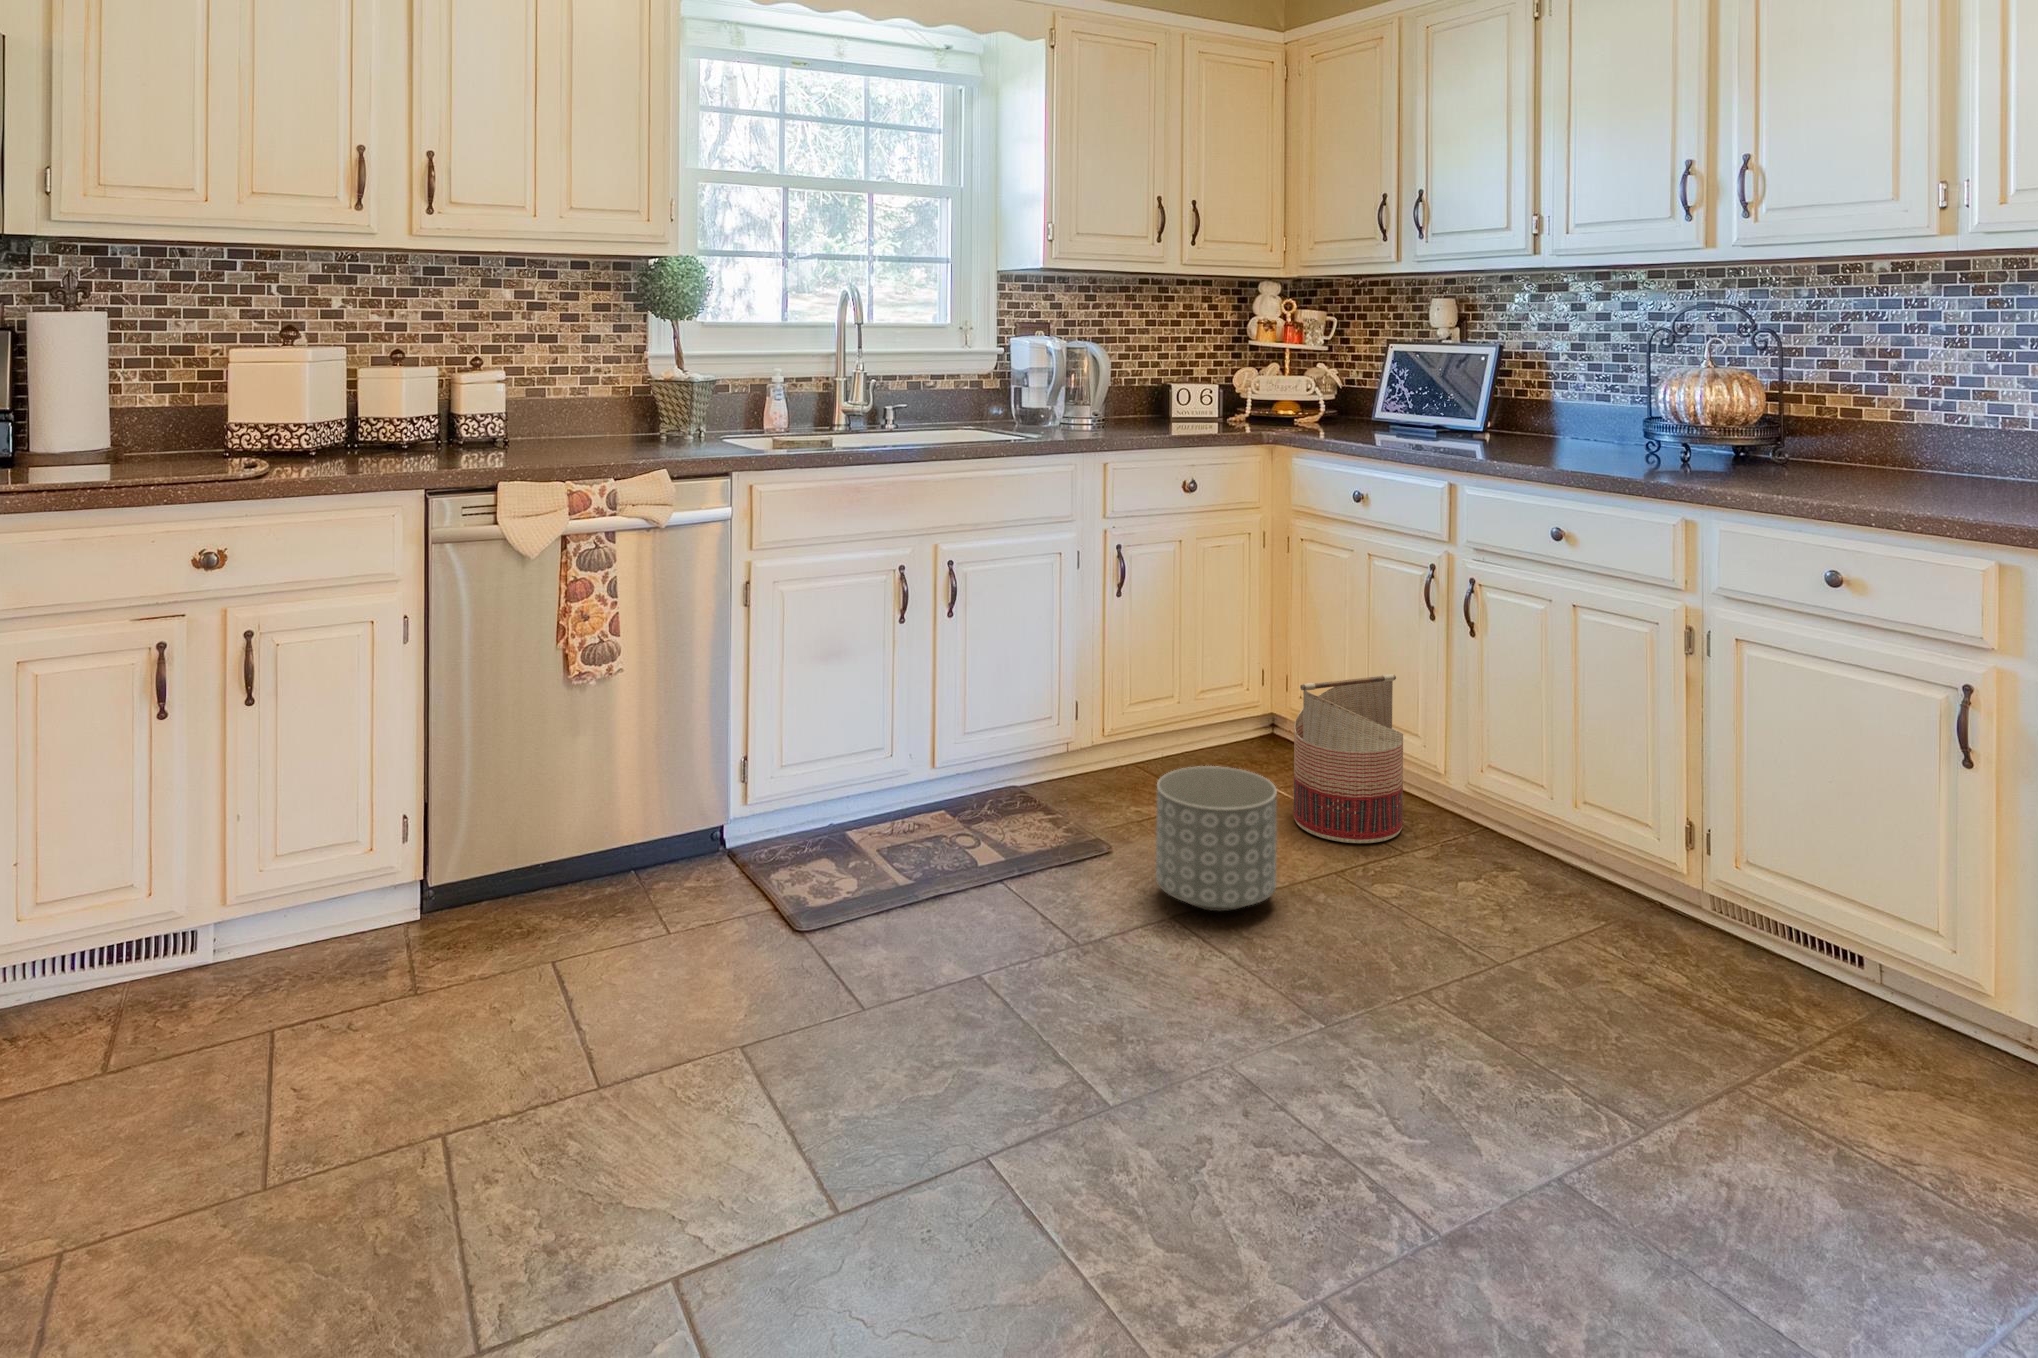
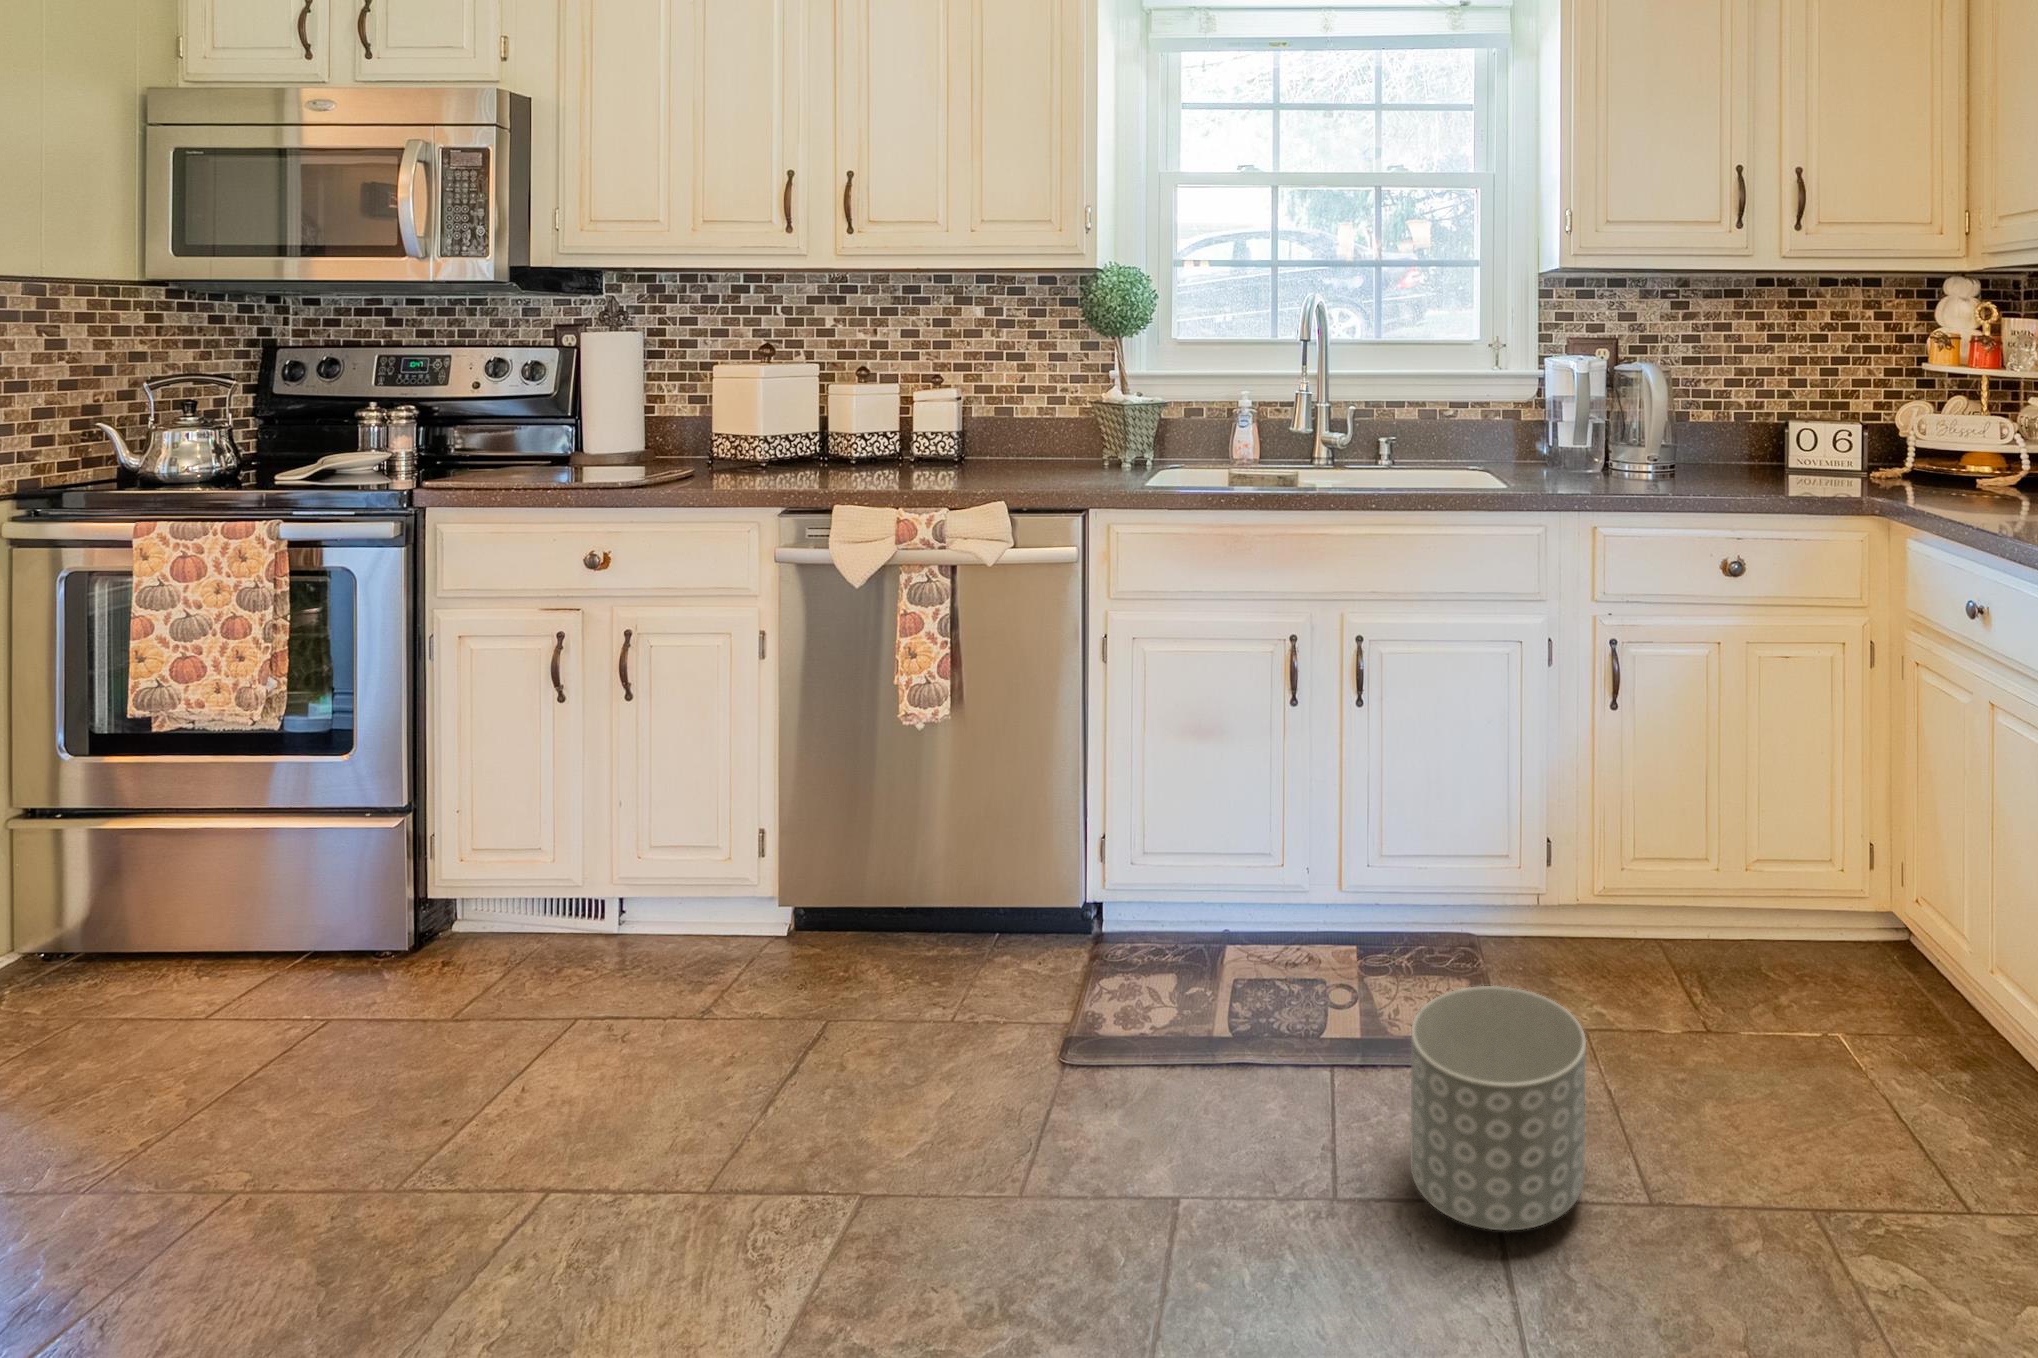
basket: present [1294,674,1403,843] -> none [1743,900,1925,1185]

